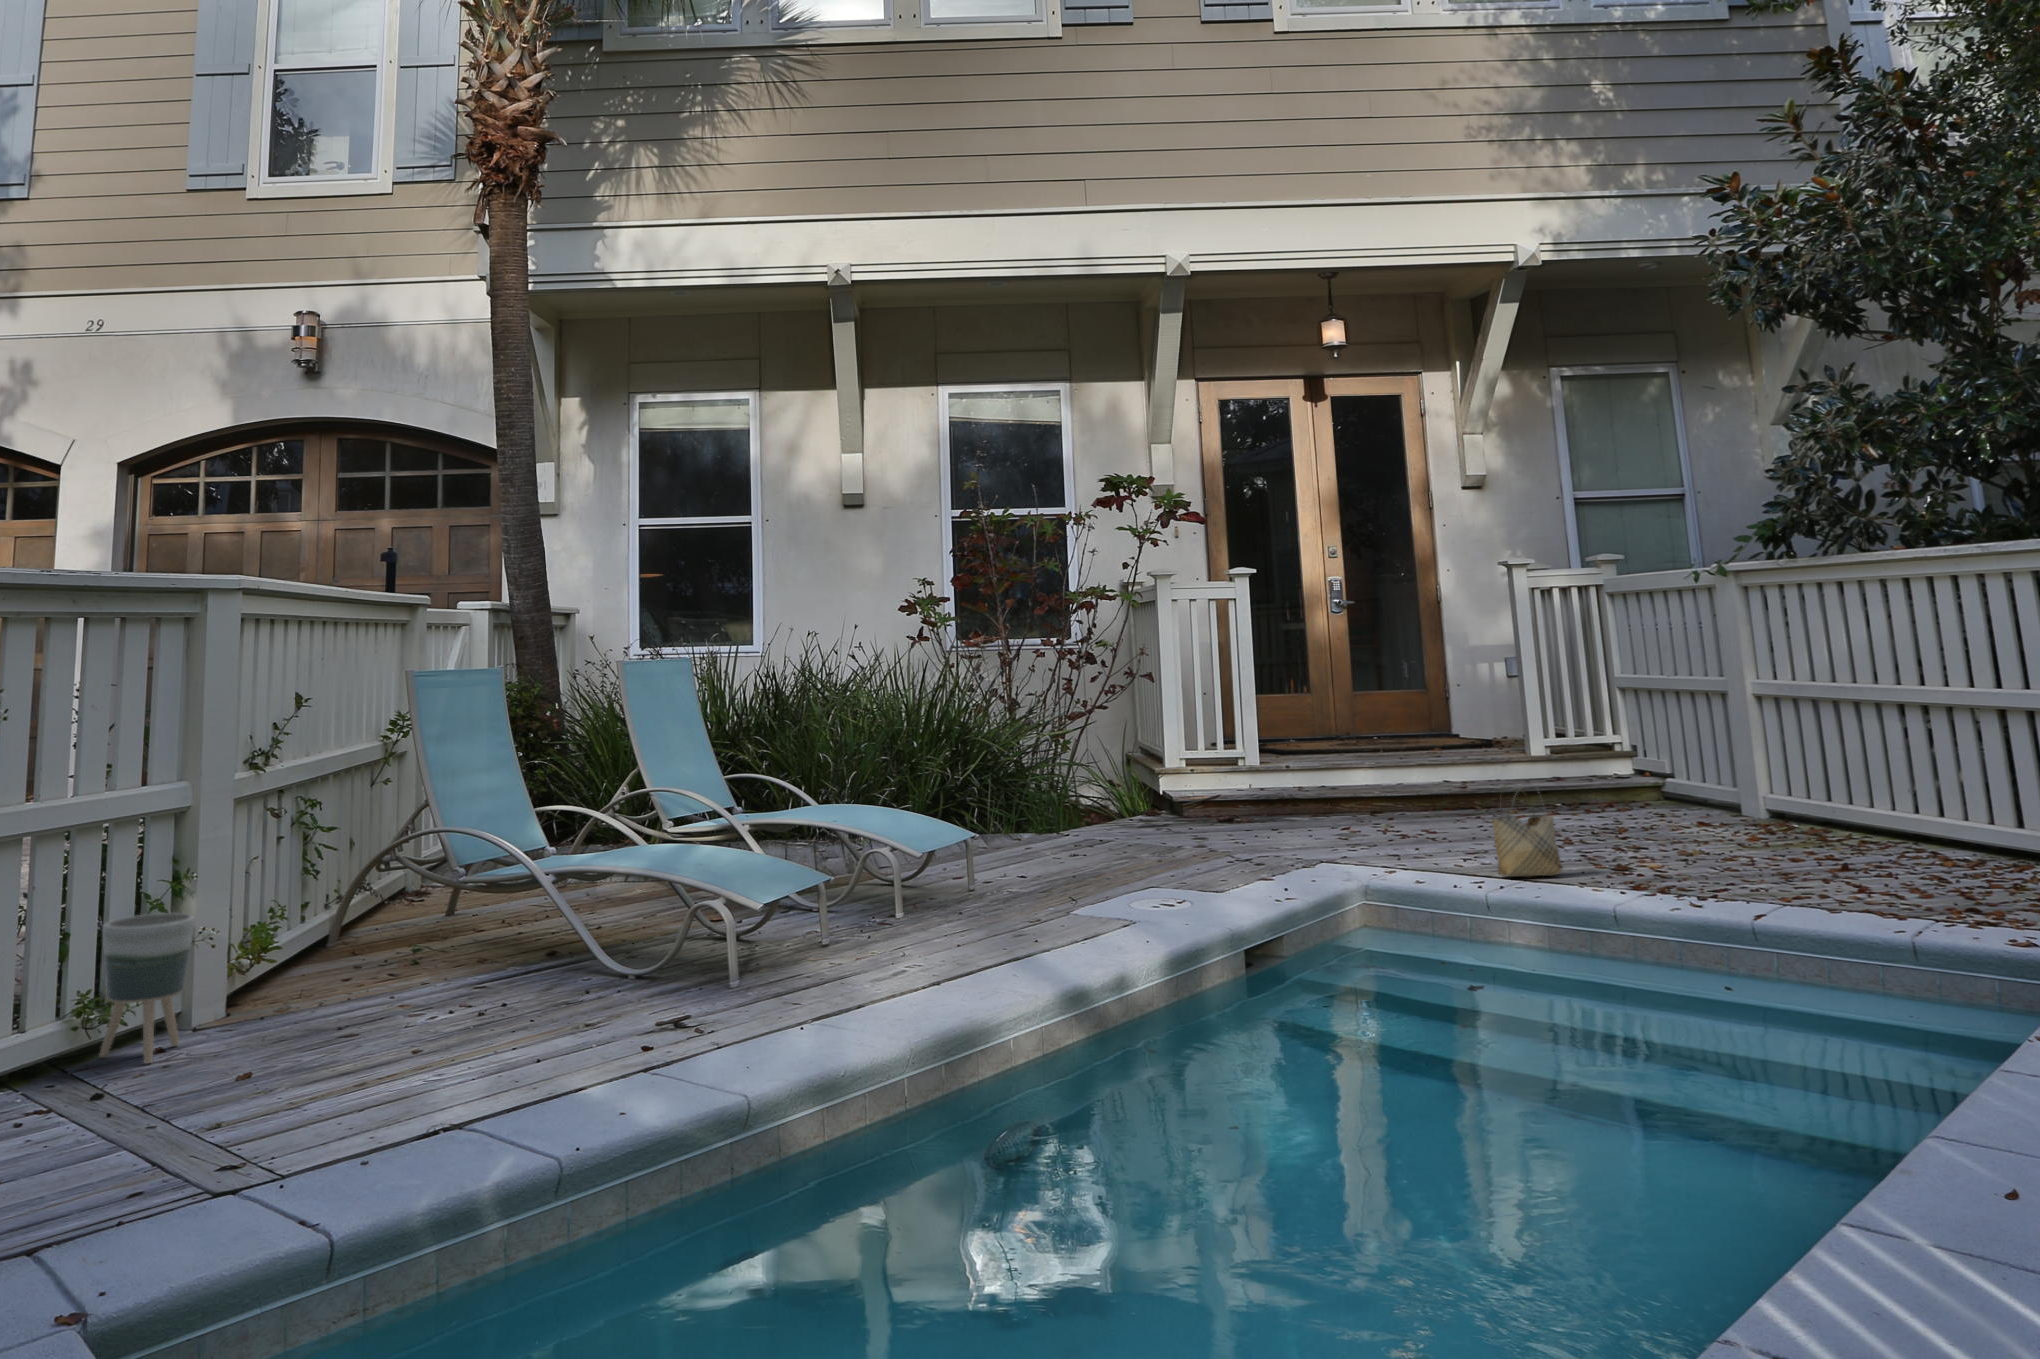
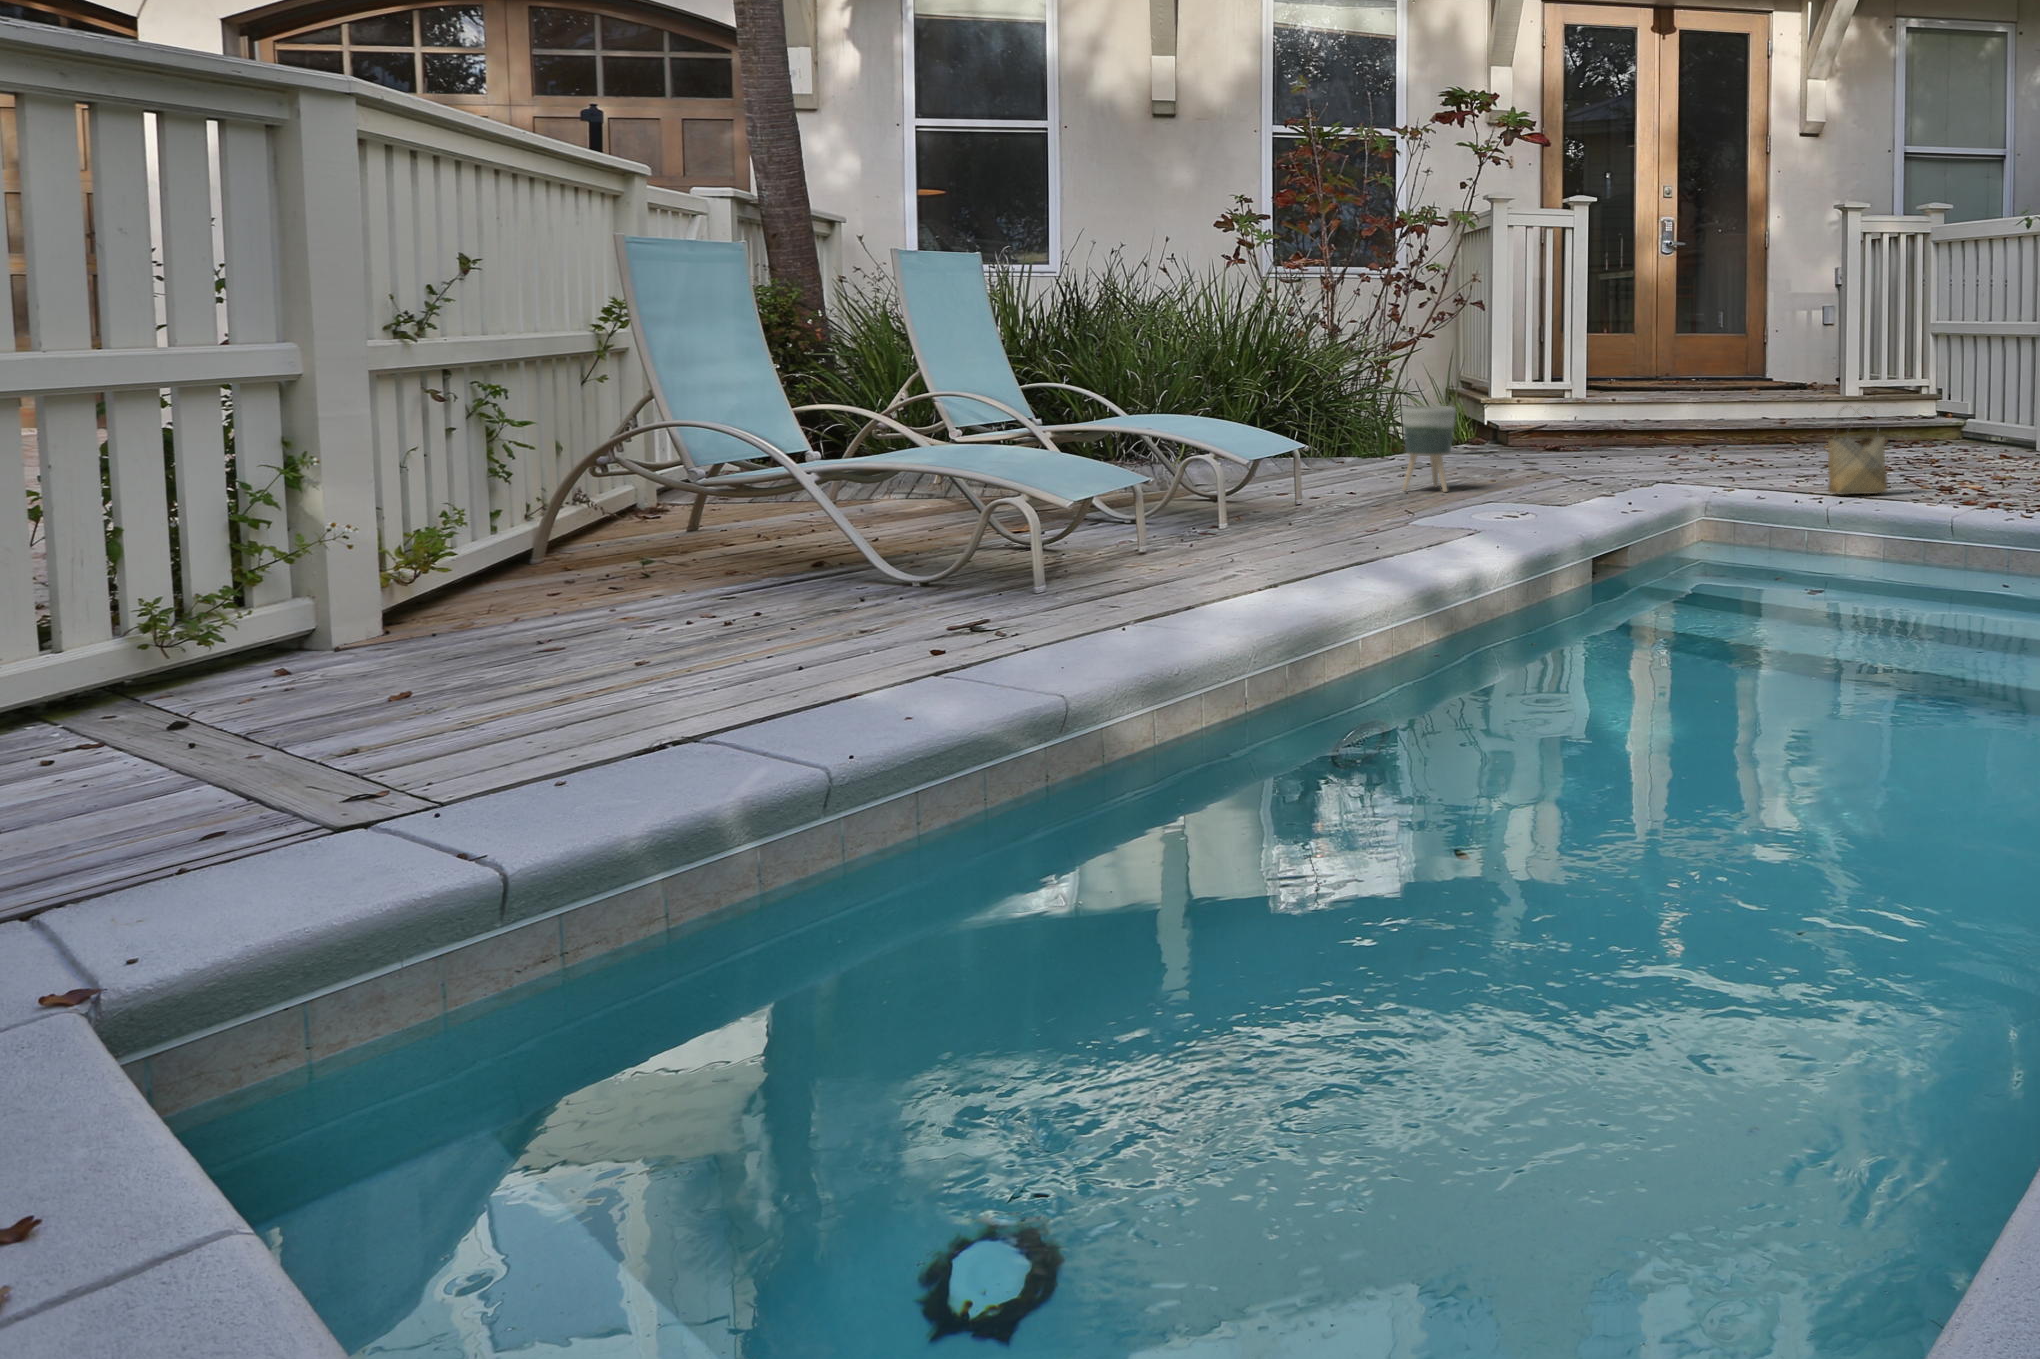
planter: present [99,913,195,1063] -> present [1402,406,1456,492]

